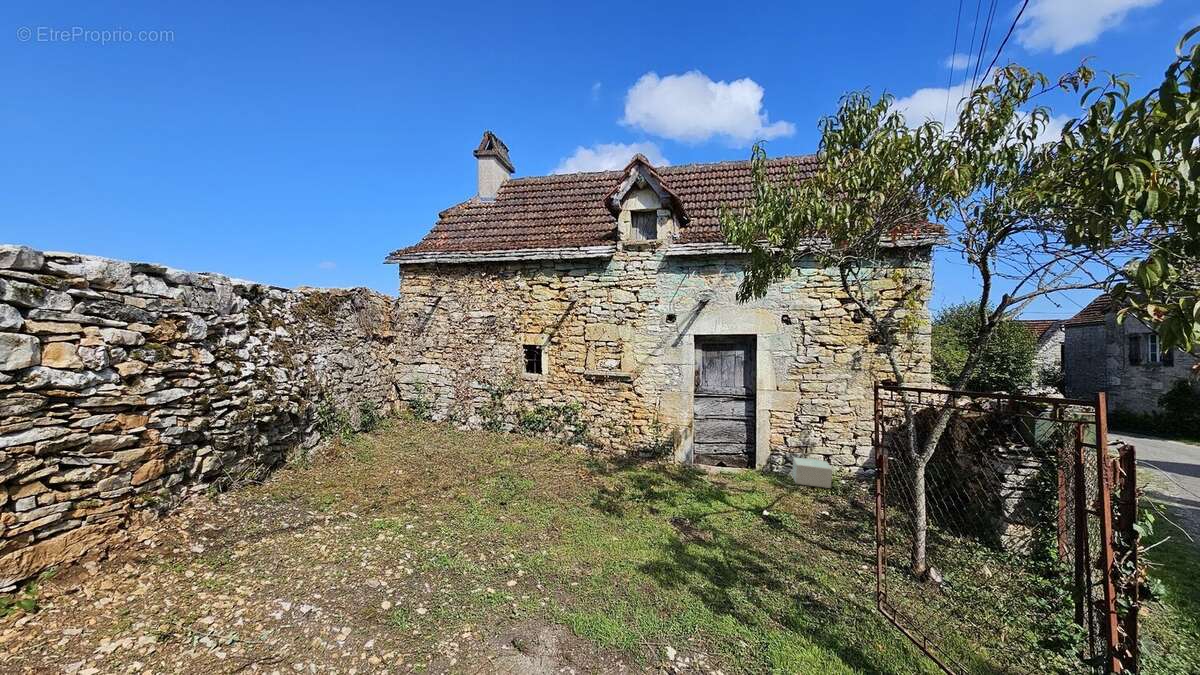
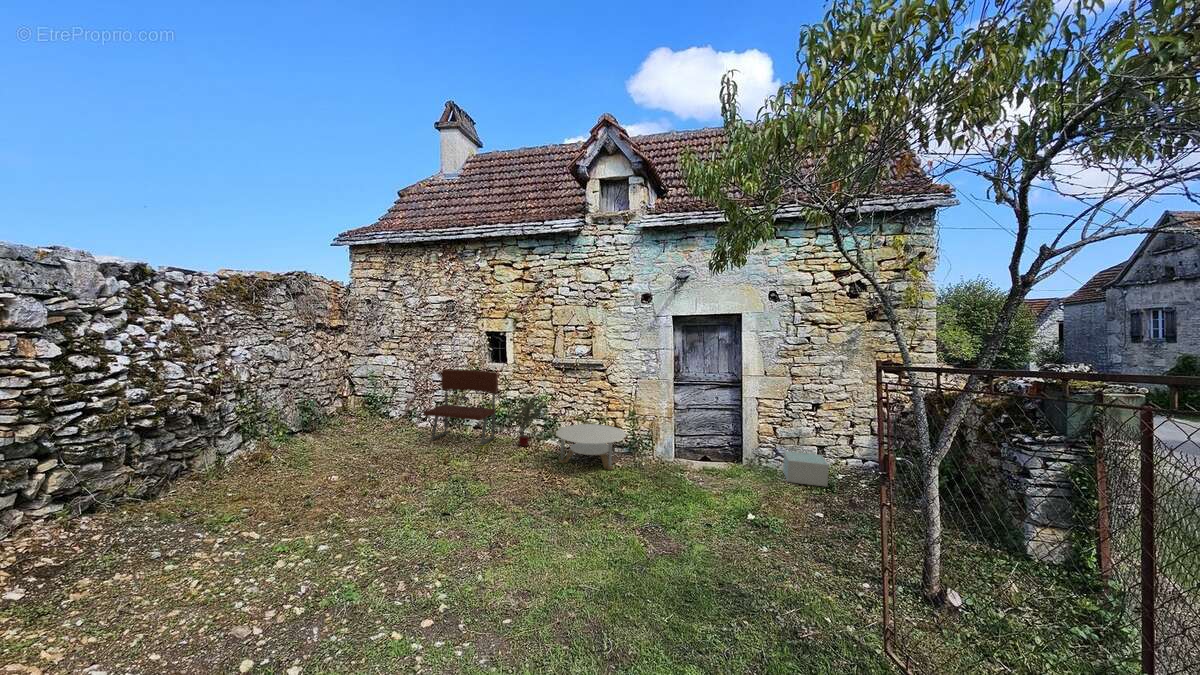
bench: none [469,378,535,448] -> present [424,369,498,445]
potted tree: none [542,403,577,449] -> present [507,396,543,446]
round table: none [591,430,653,470] -> present [556,424,626,470]

